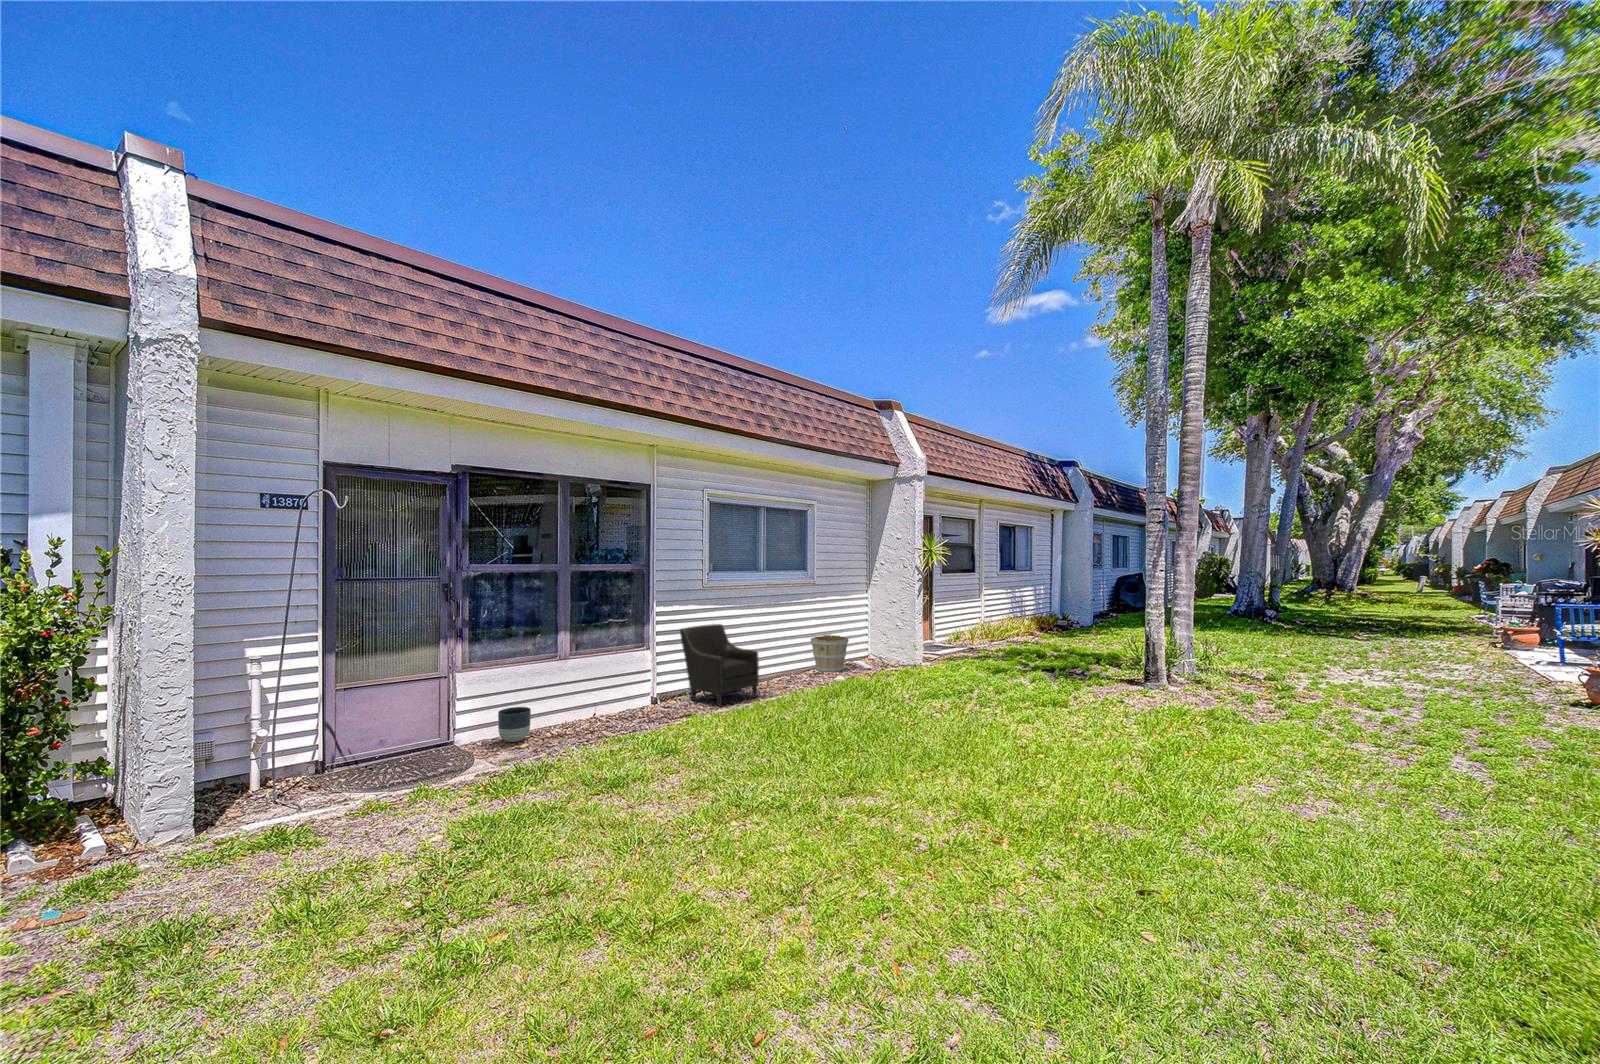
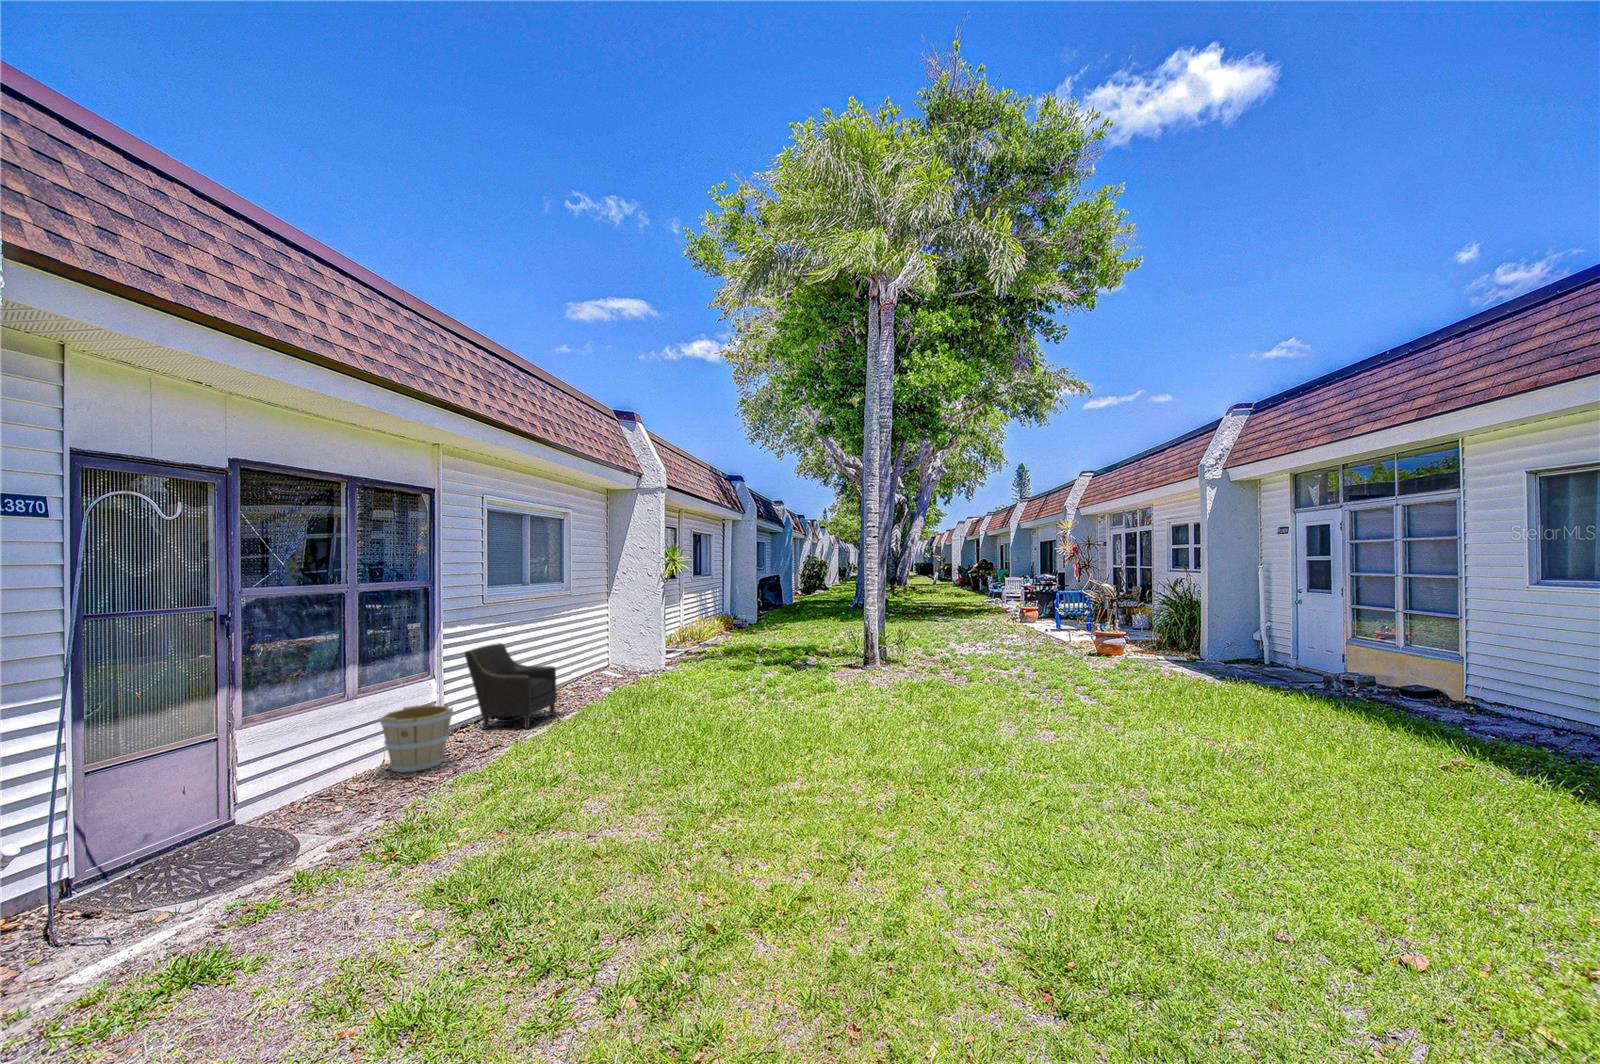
wooden bucket: present [811,635,849,672] -> present [380,705,453,773]
planter: present [498,707,531,742] -> none [294,761,340,807]

